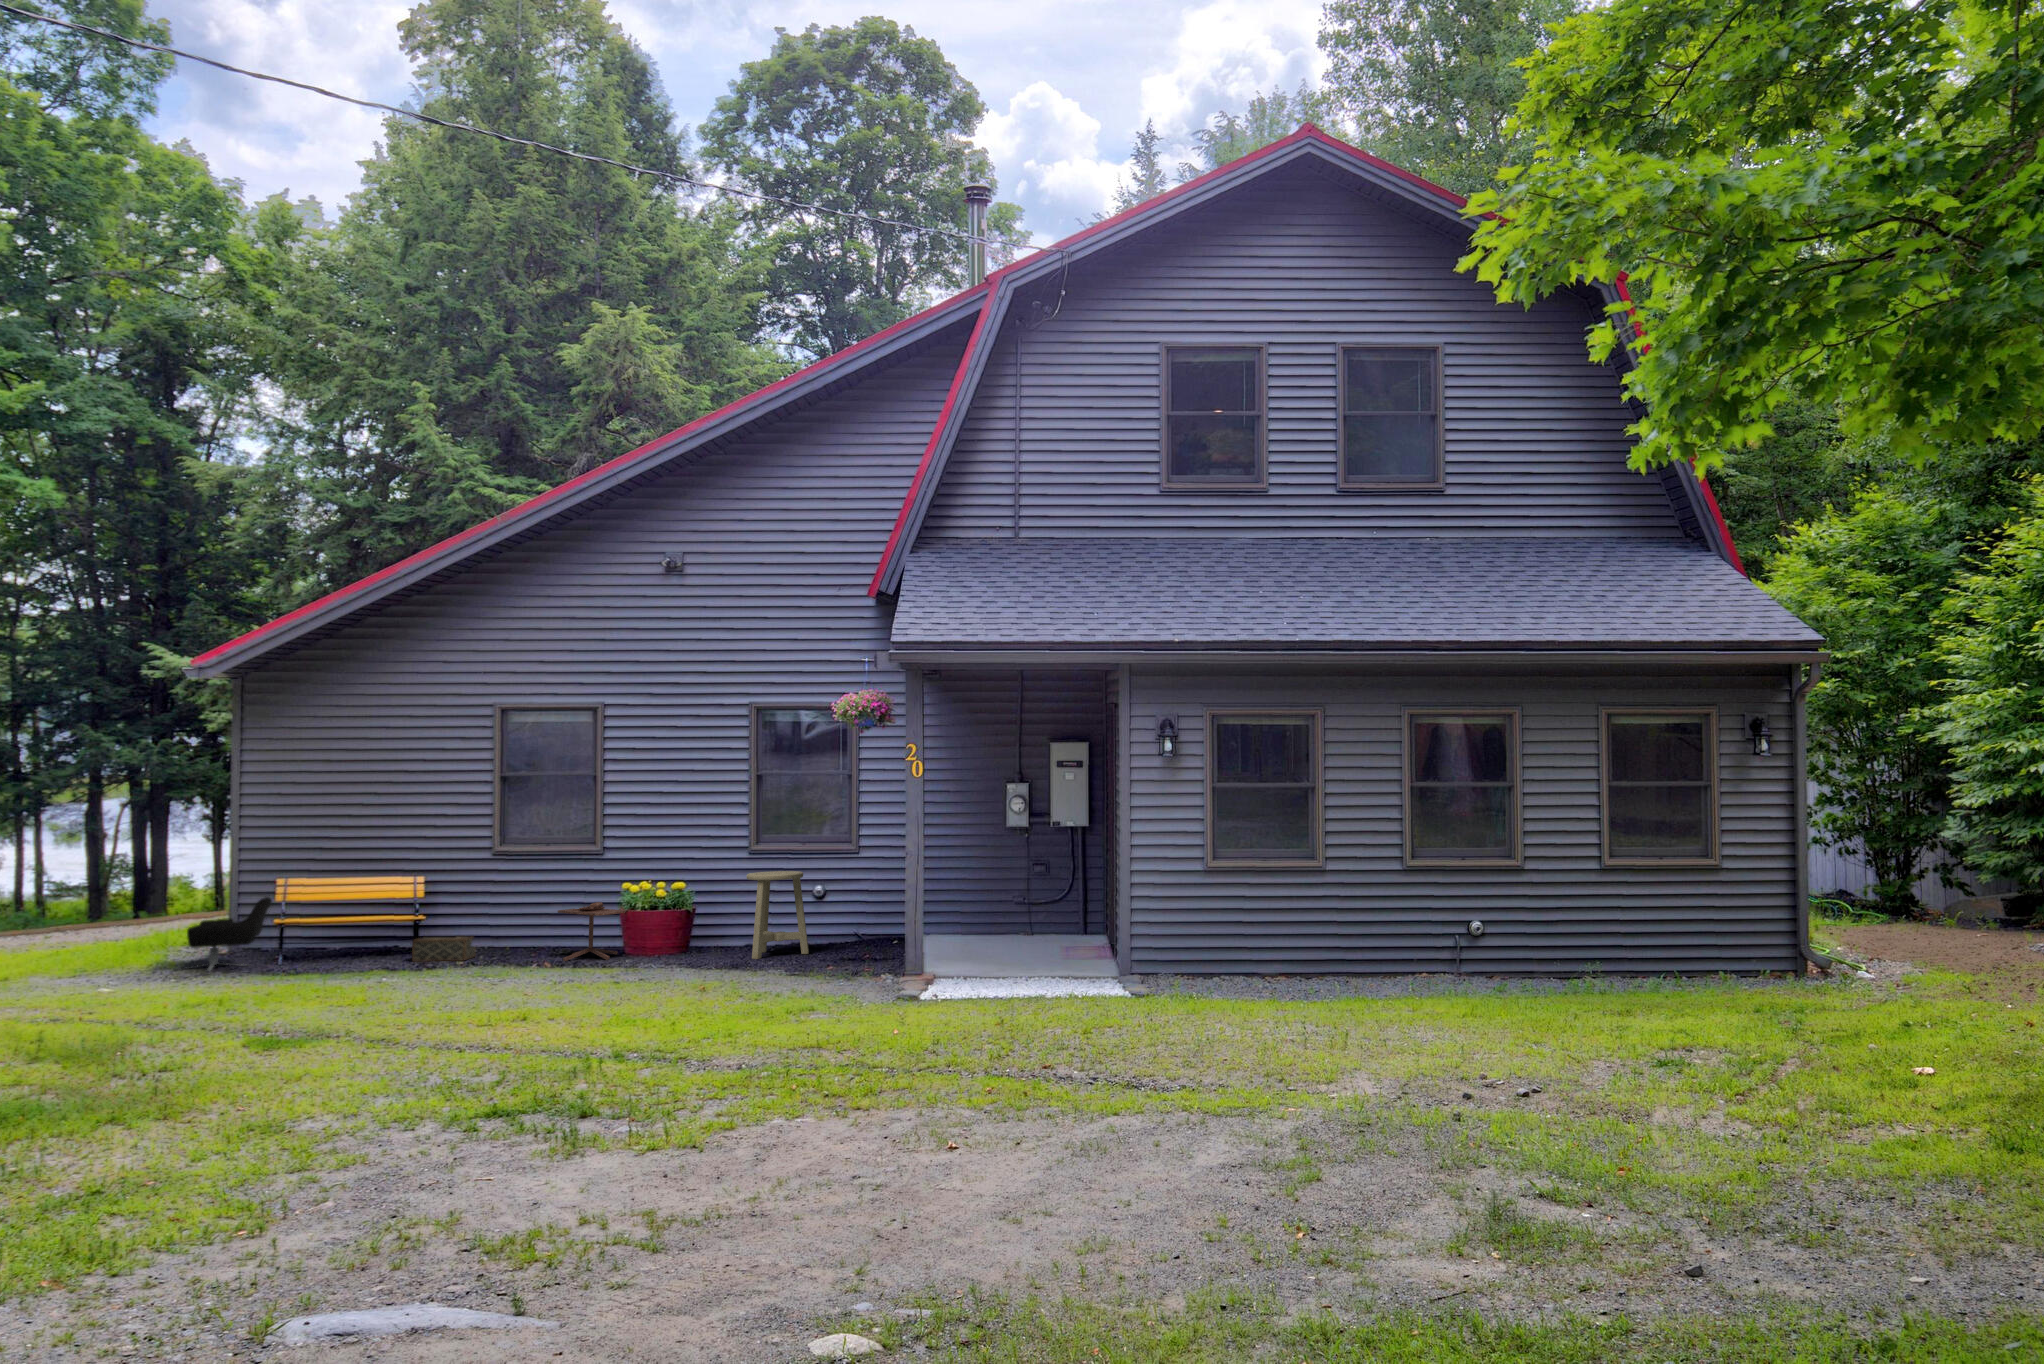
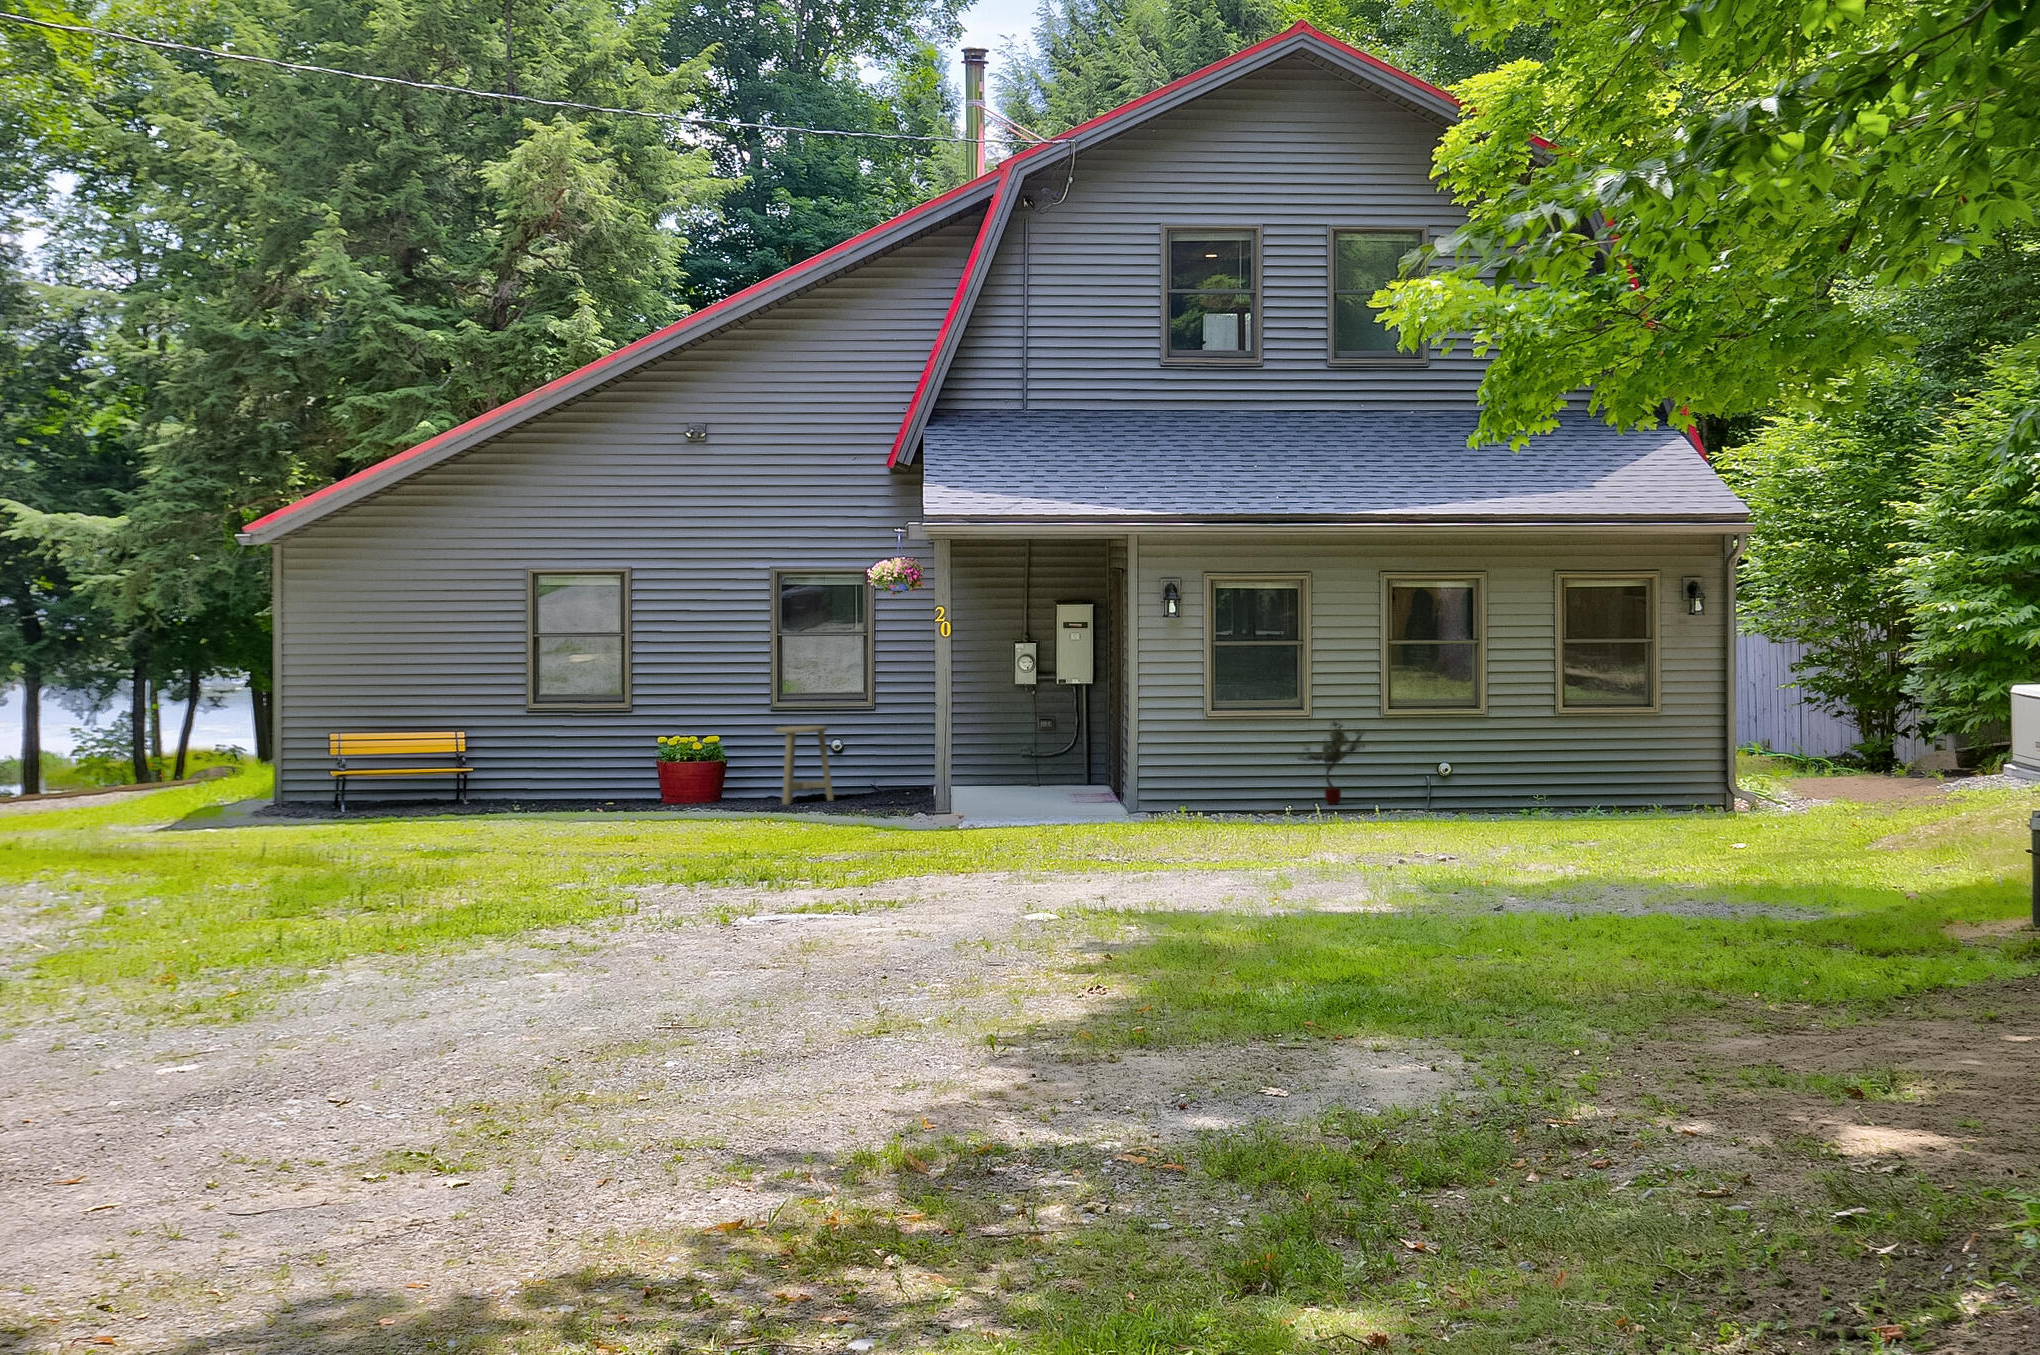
potted tree: none [1311,869,1390,968] -> present [1299,718,1365,805]
lounge chair: present [178,895,272,971] -> none [237,751,324,819]
side table: present [558,902,626,961] -> none [595,755,661,809]
woven basket: present [412,936,476,962] -> none [460,787,518,811]

